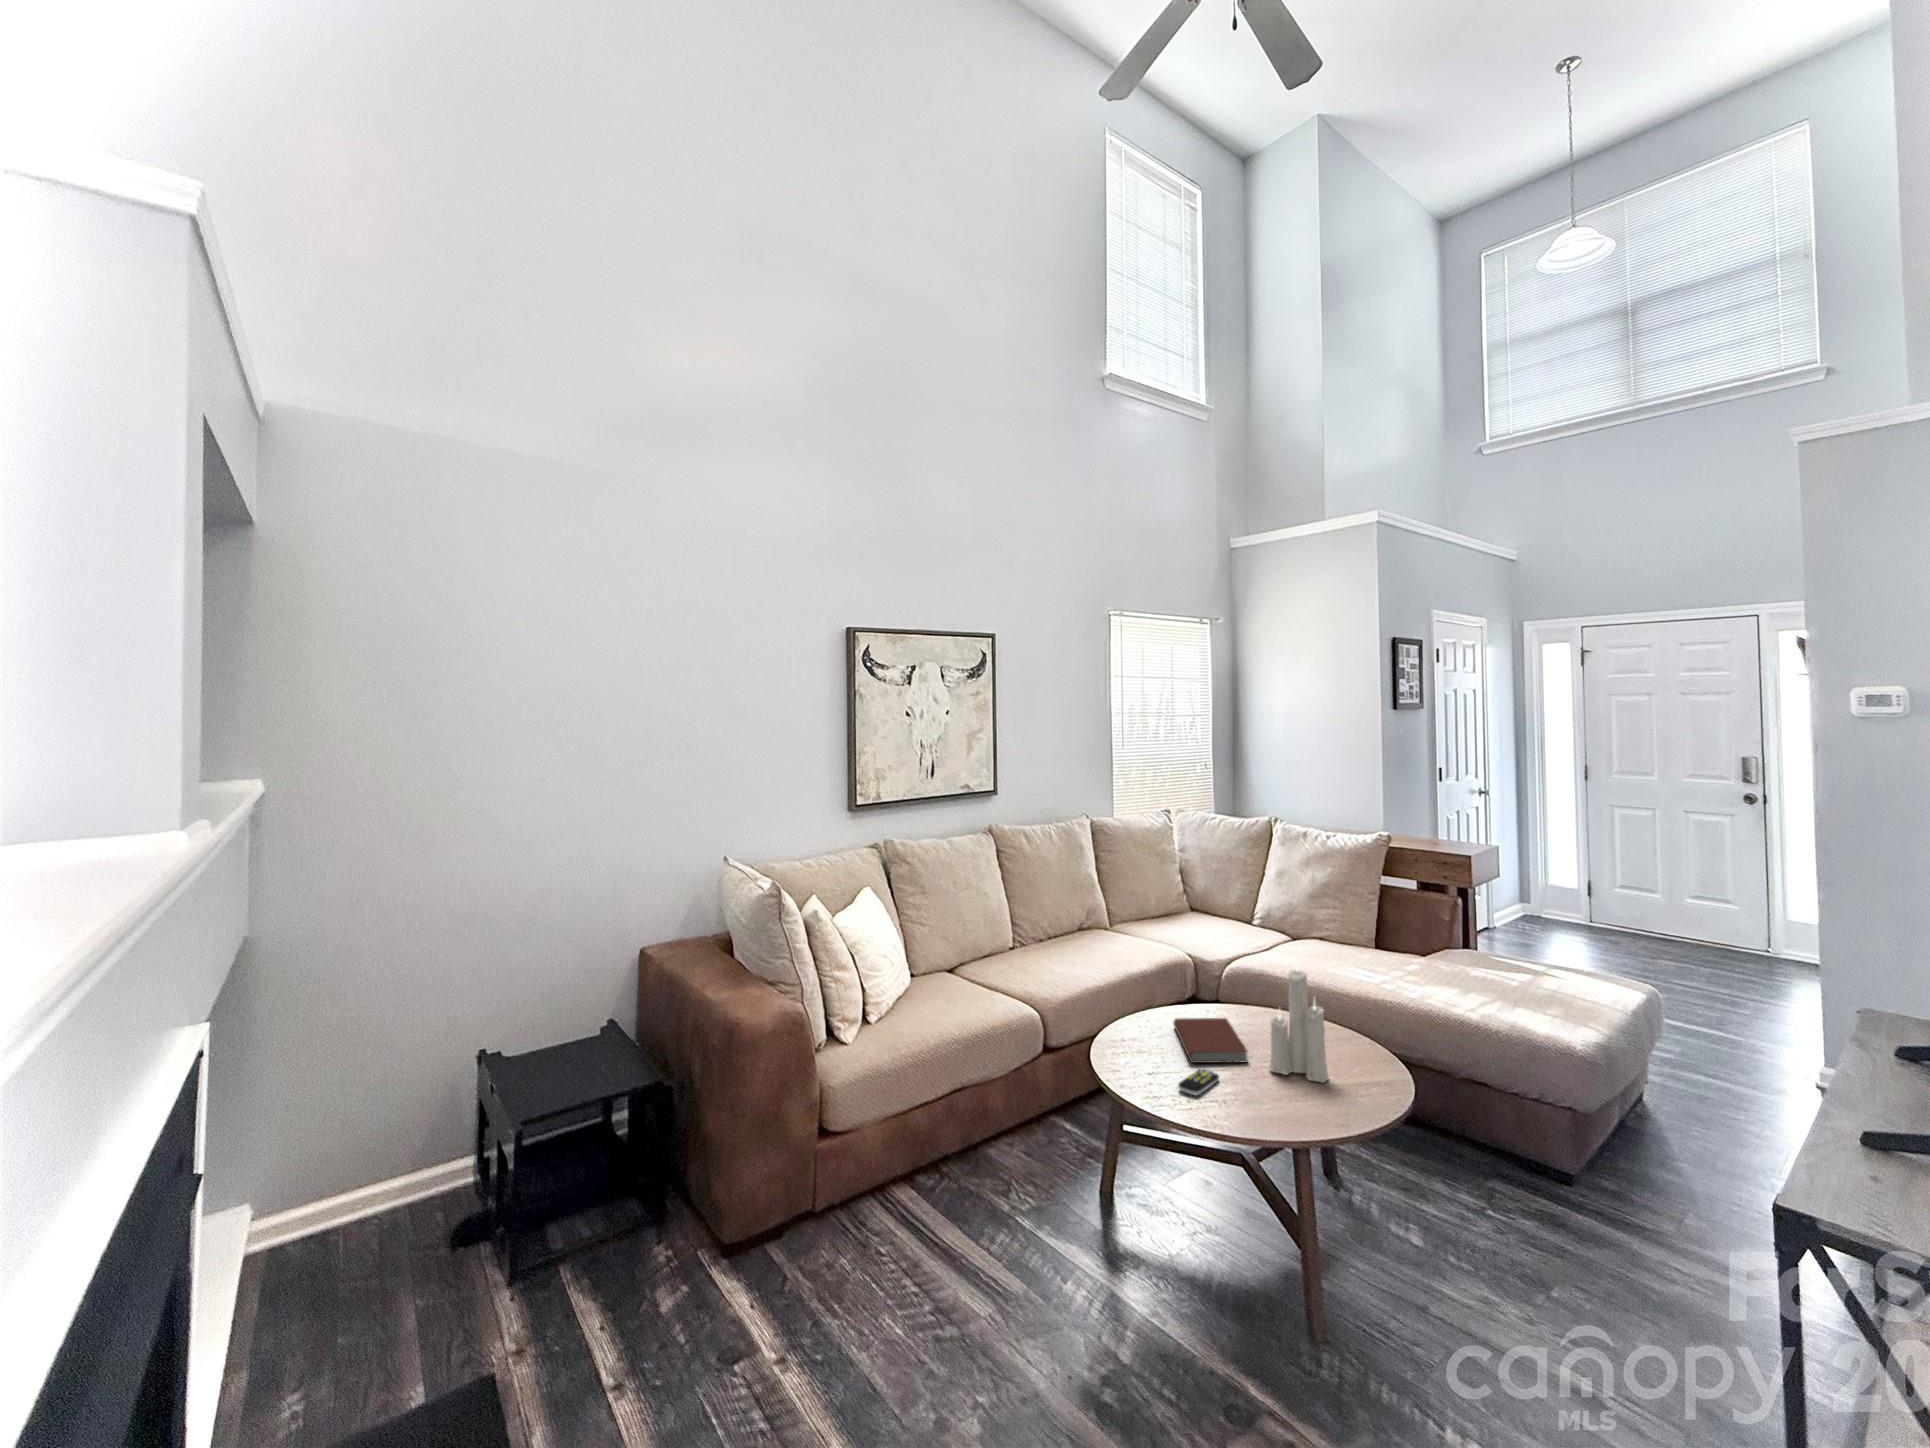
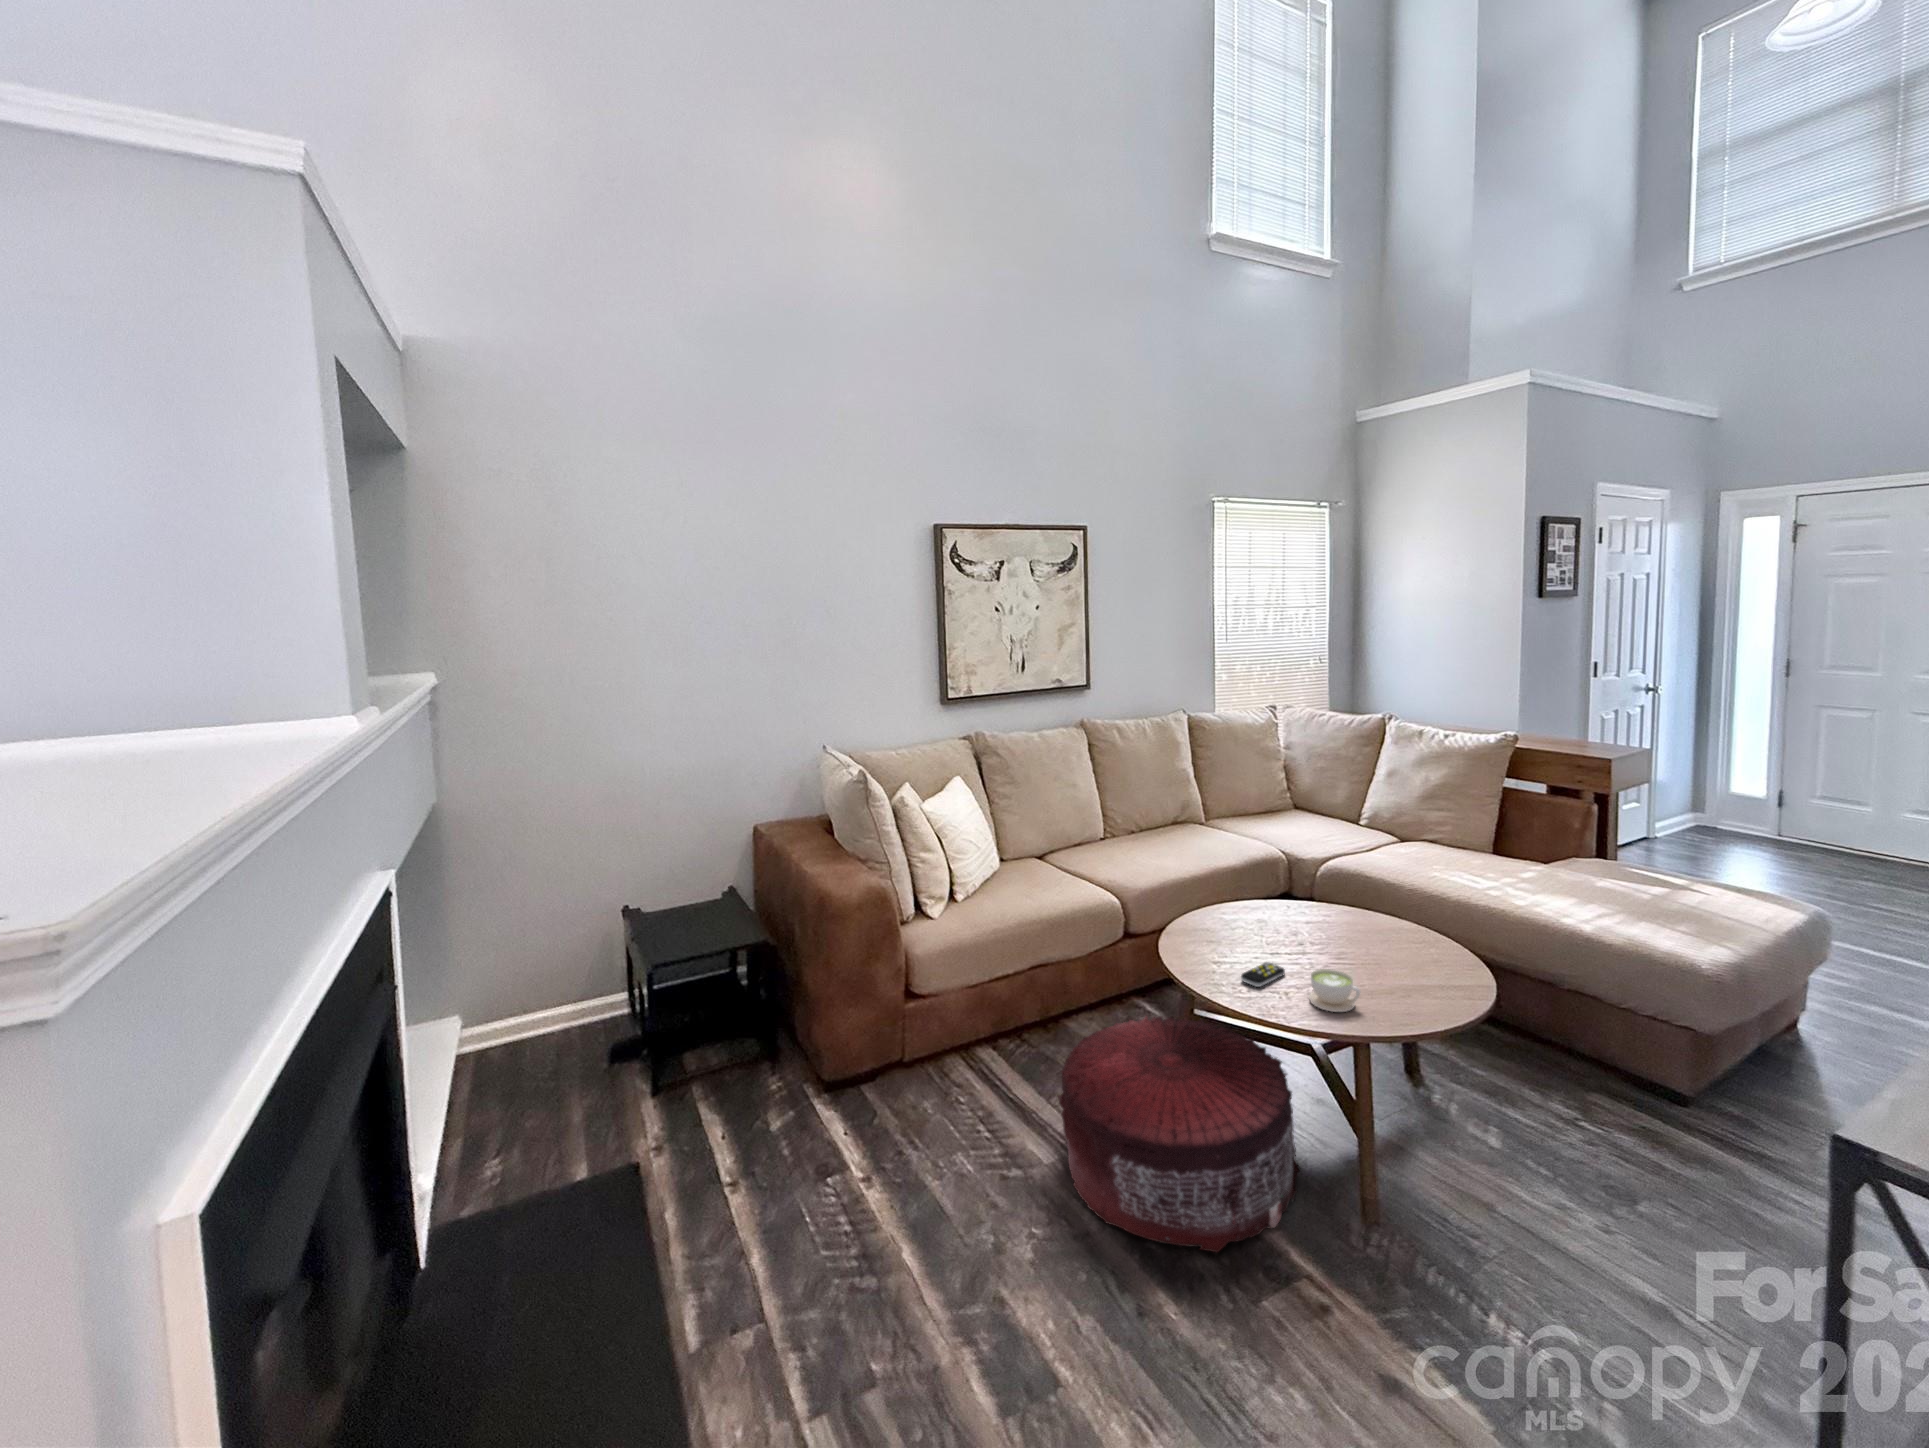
candle: present [1269,967,1328,1082] -> none [1340,853,1403,984]
book: present [1174,1018,1247,1063] -> none [1248,913,1320,959]
coffee cup: none [1246,1072,1296,1116] -> present [1309,969,1360,1012]
pouf: none [998,1134,1248,1393] -> present [1058,1017,1302,1252]

